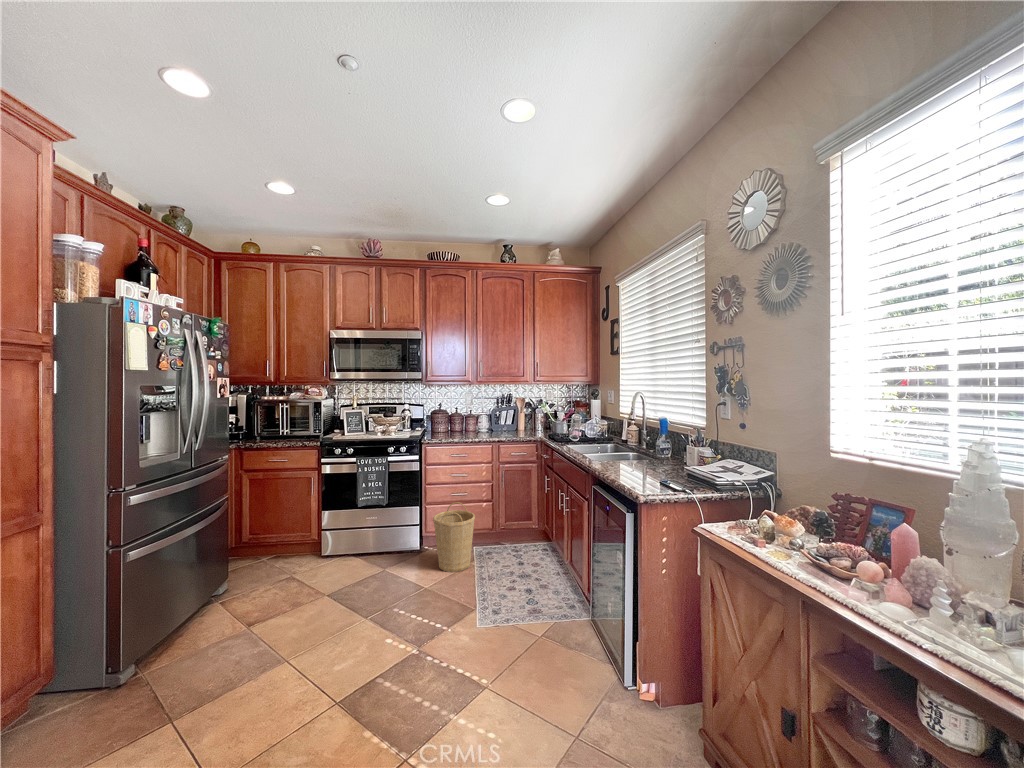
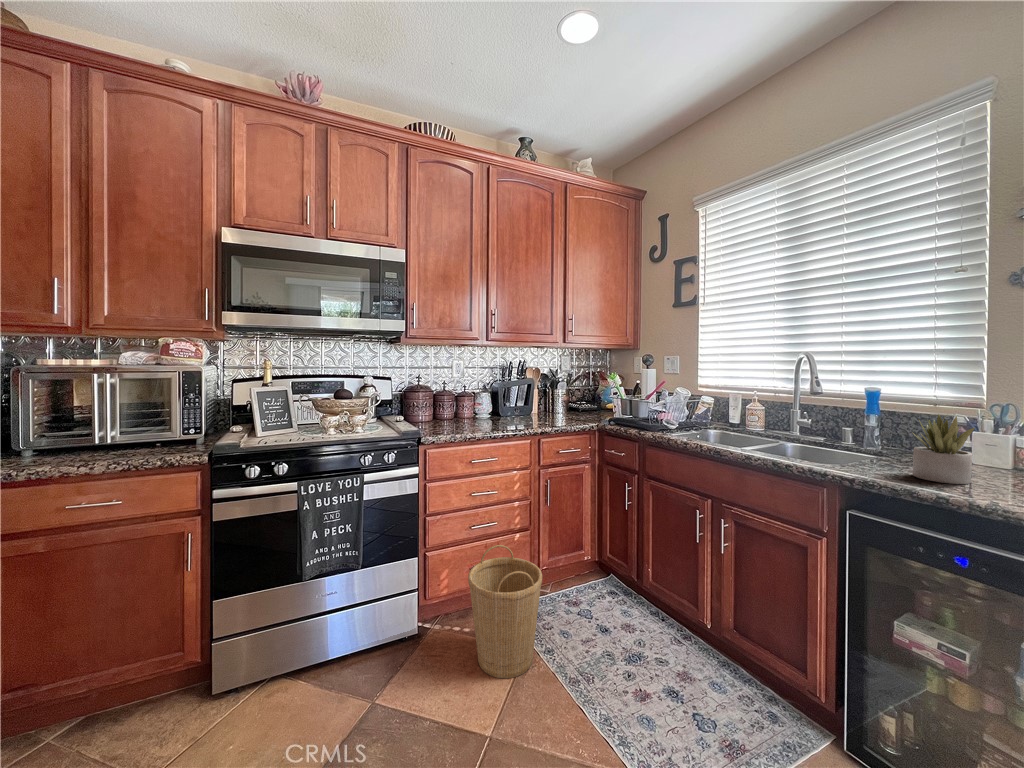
succulent plant: none [618,430,641,468] -> present [913,414,975,484]

